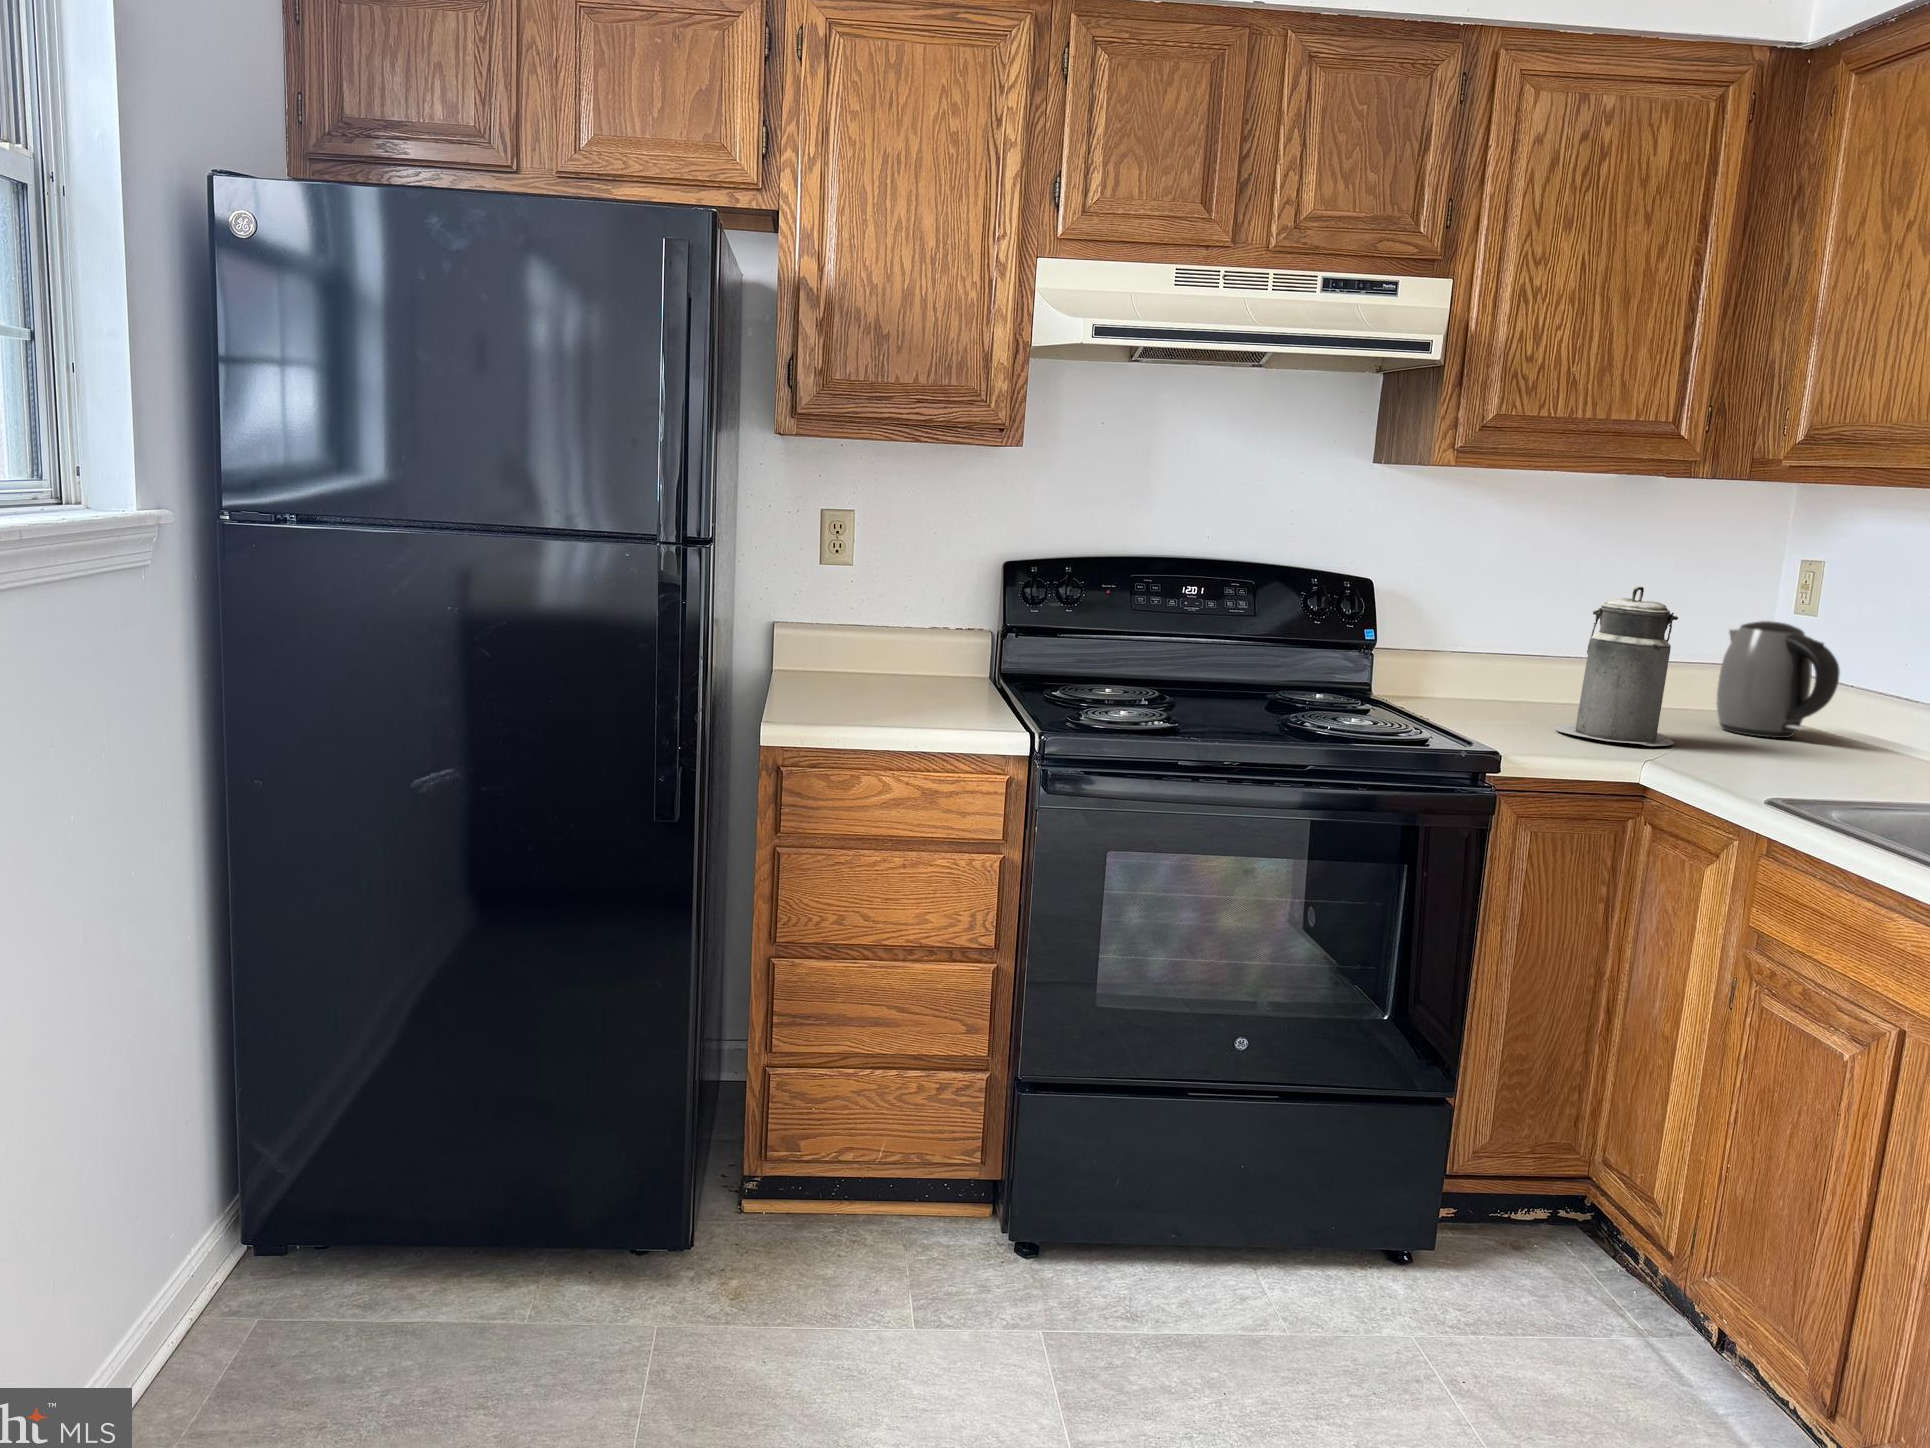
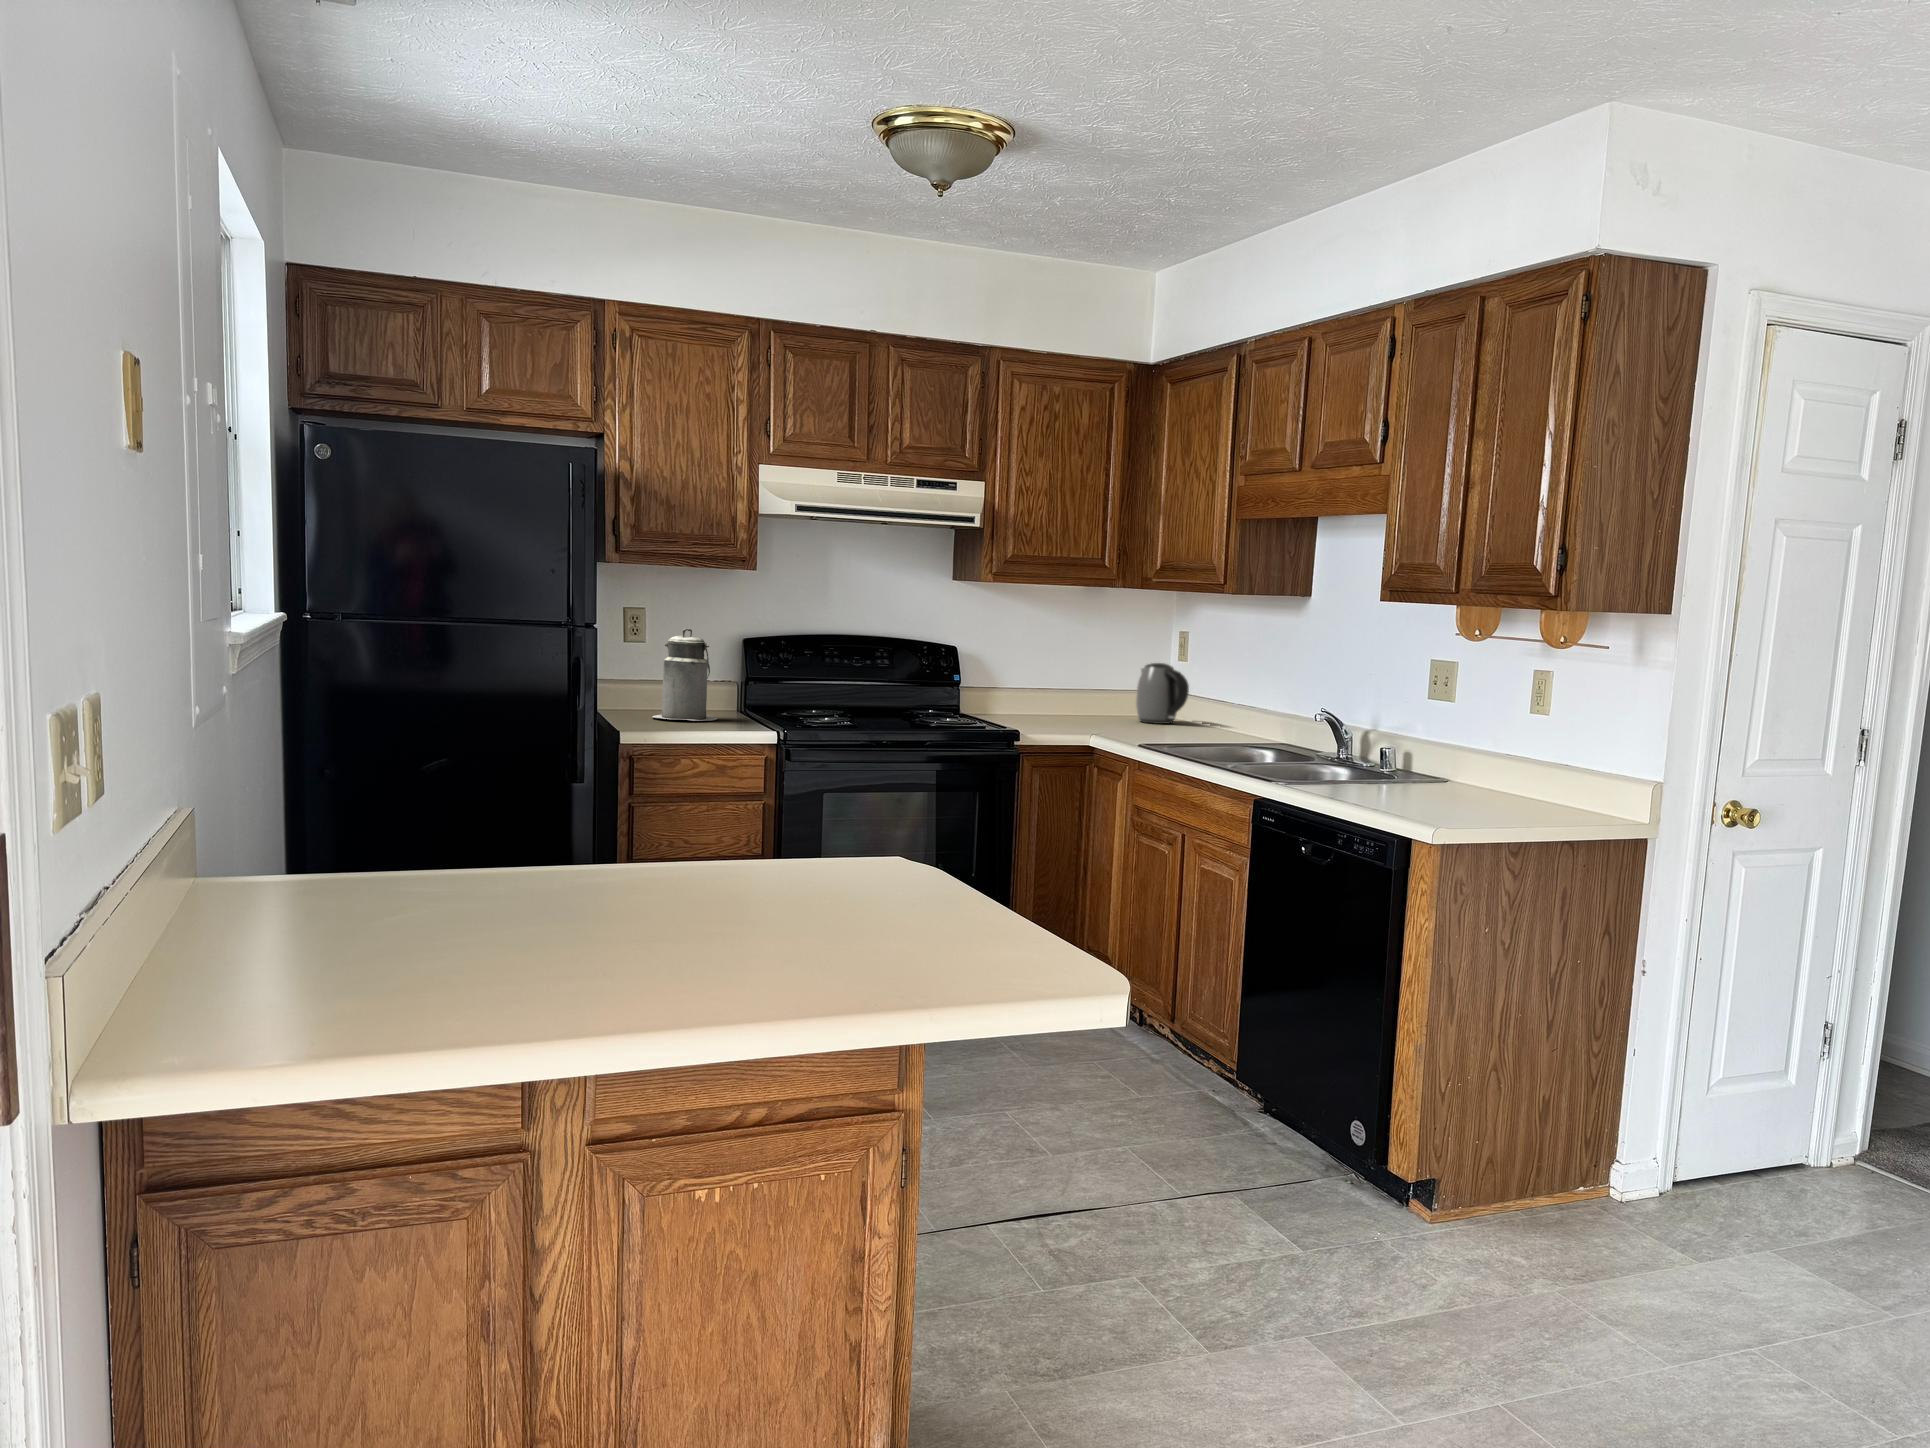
canister: present [1555,586,1678,746] -> present [652,629,717,721]

